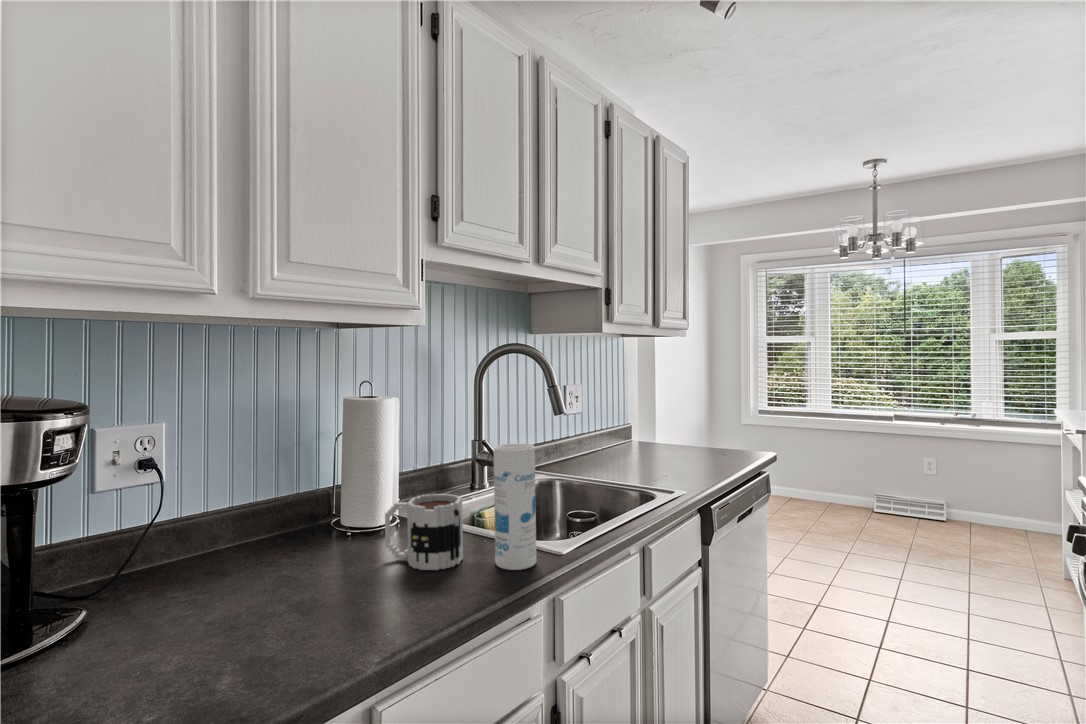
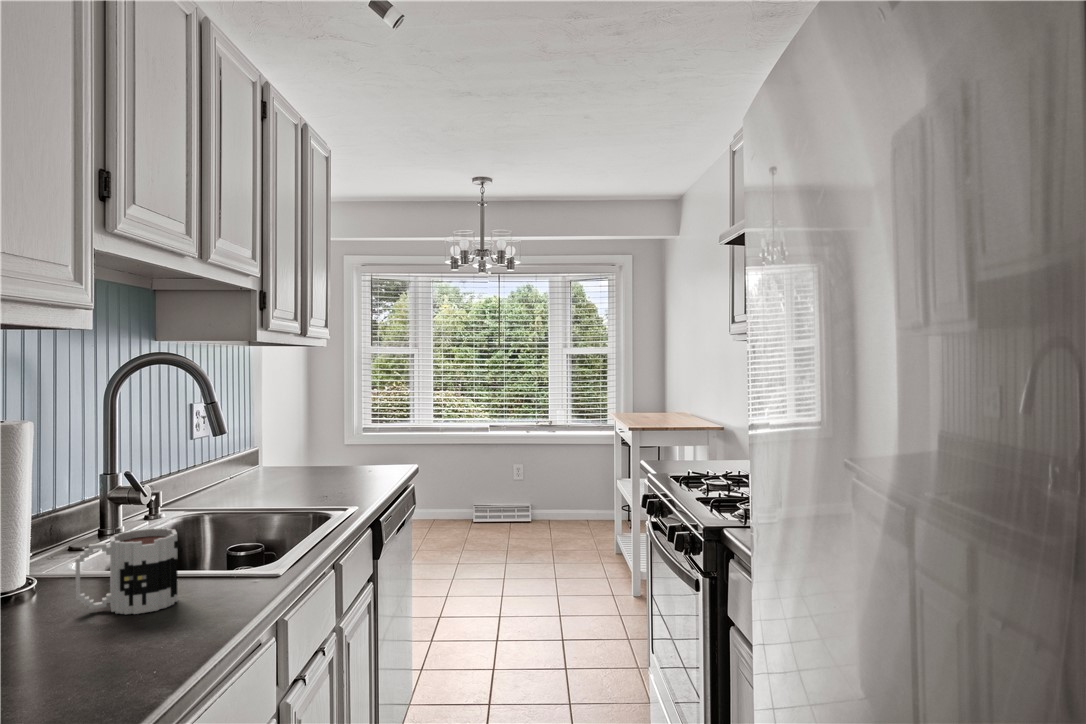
canister: present [494,443,536,570] -> none [217,464,264,596]

